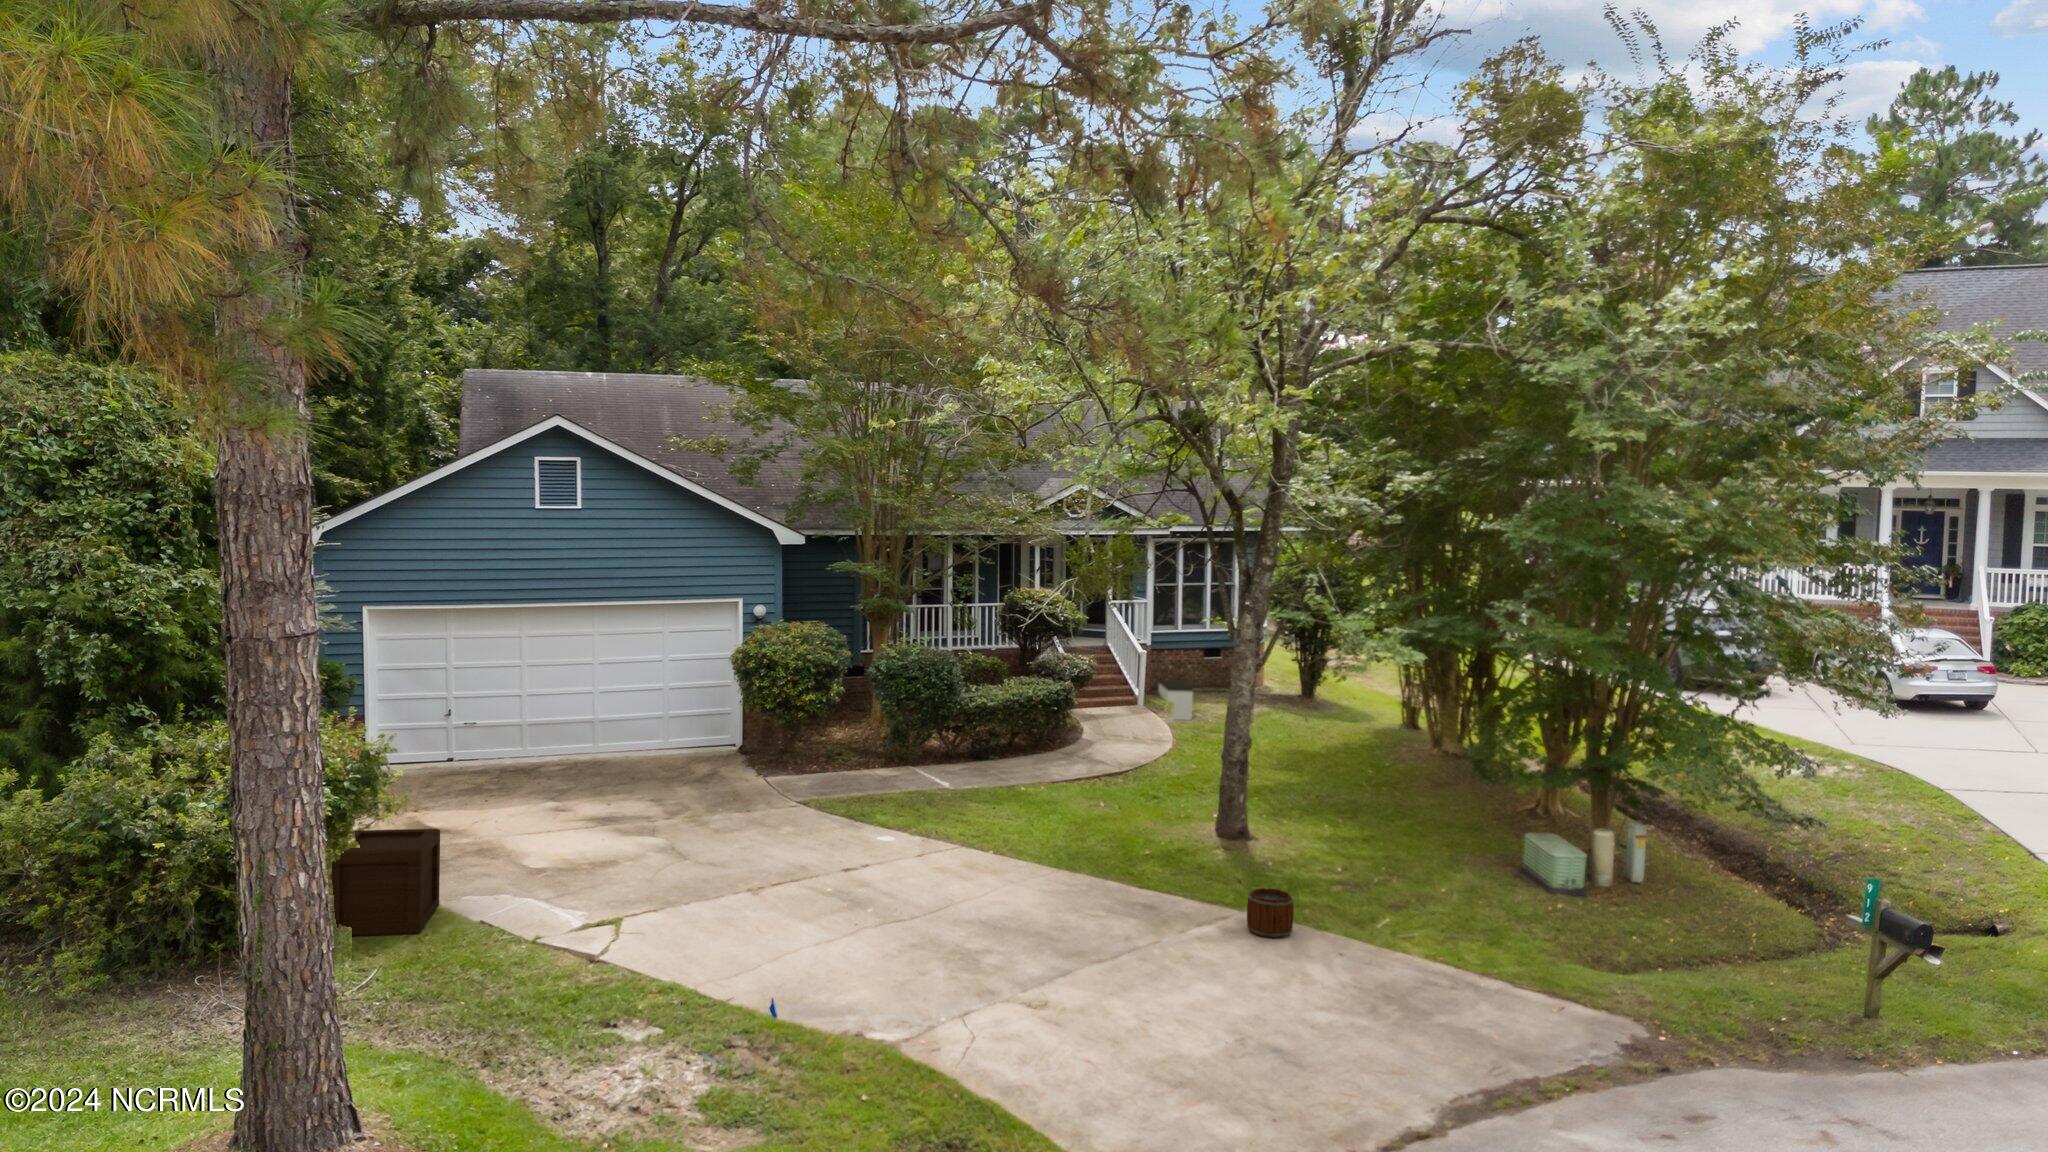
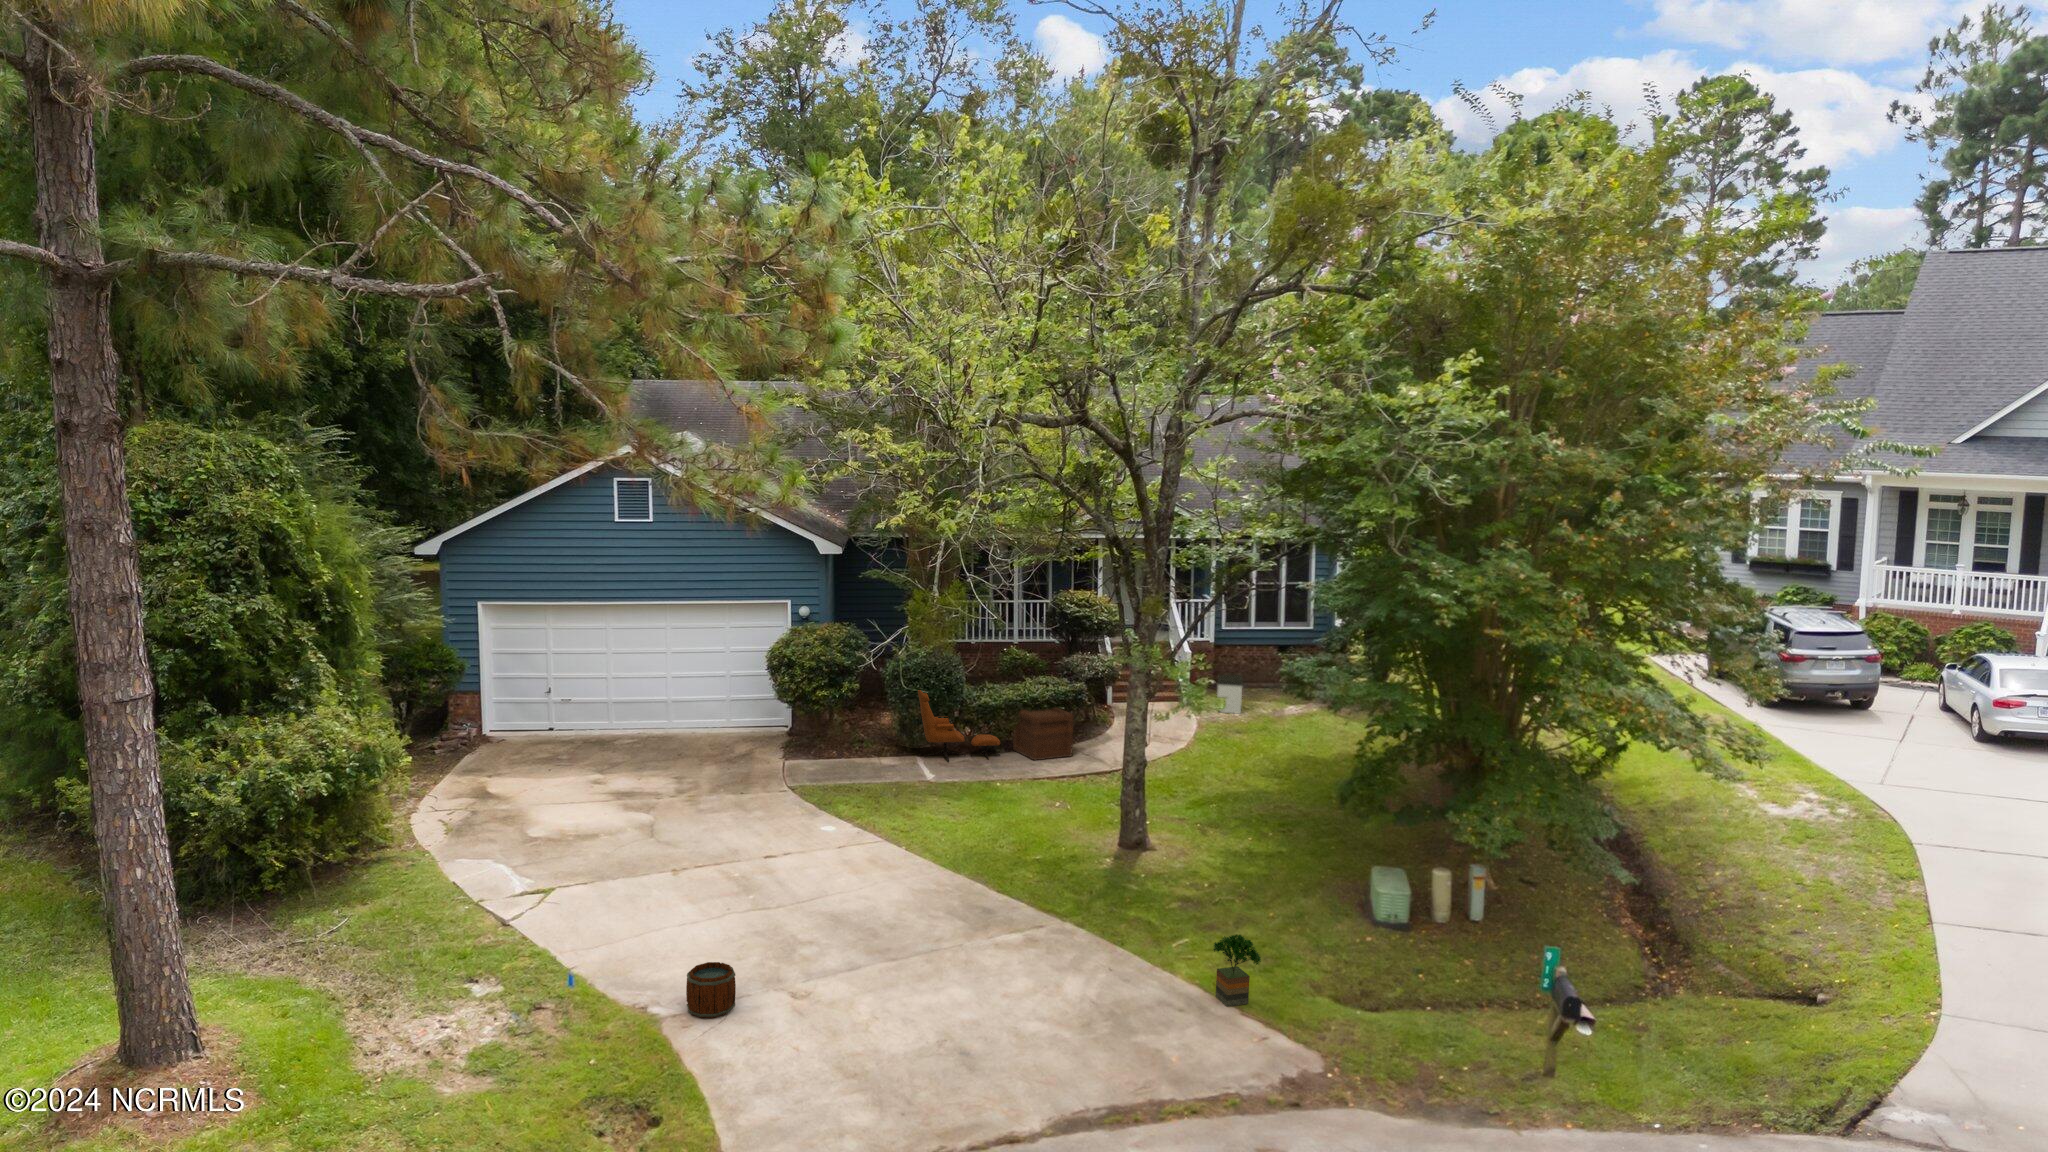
lounge chair: none [907,693,995,773] -> present [918,690,1000,762]
wooden crate: present [332,829,440,936] -> present [1013,708,1073,760]
bucket: present [1247,888,1294,938] -> present [686,962,736,1018]
potted tree: none [1443,902,1503,980] -> present [1213,935,1261,1007]

